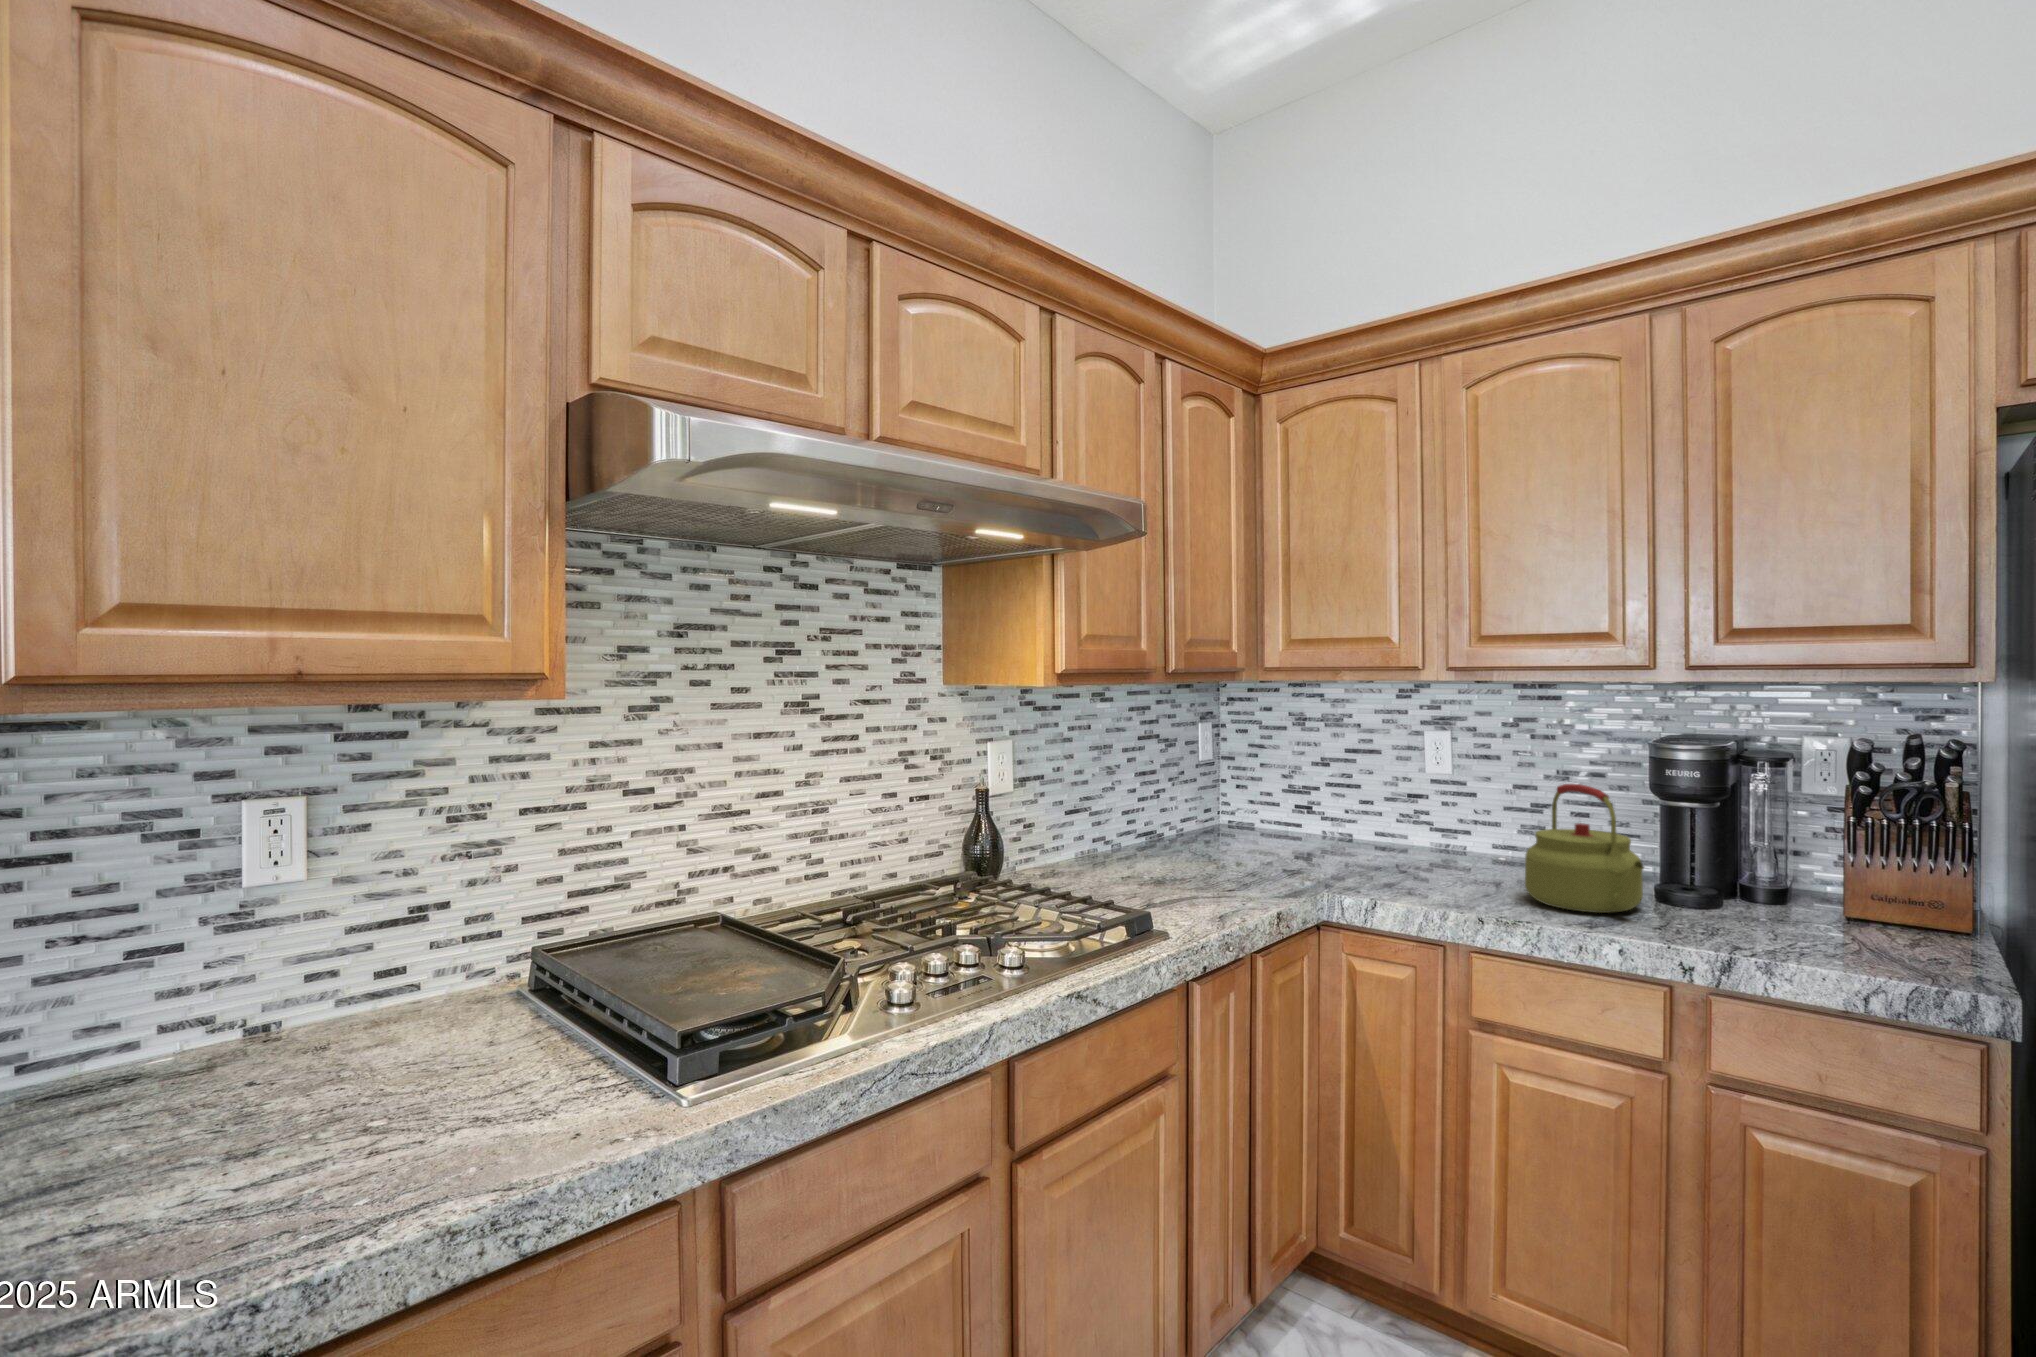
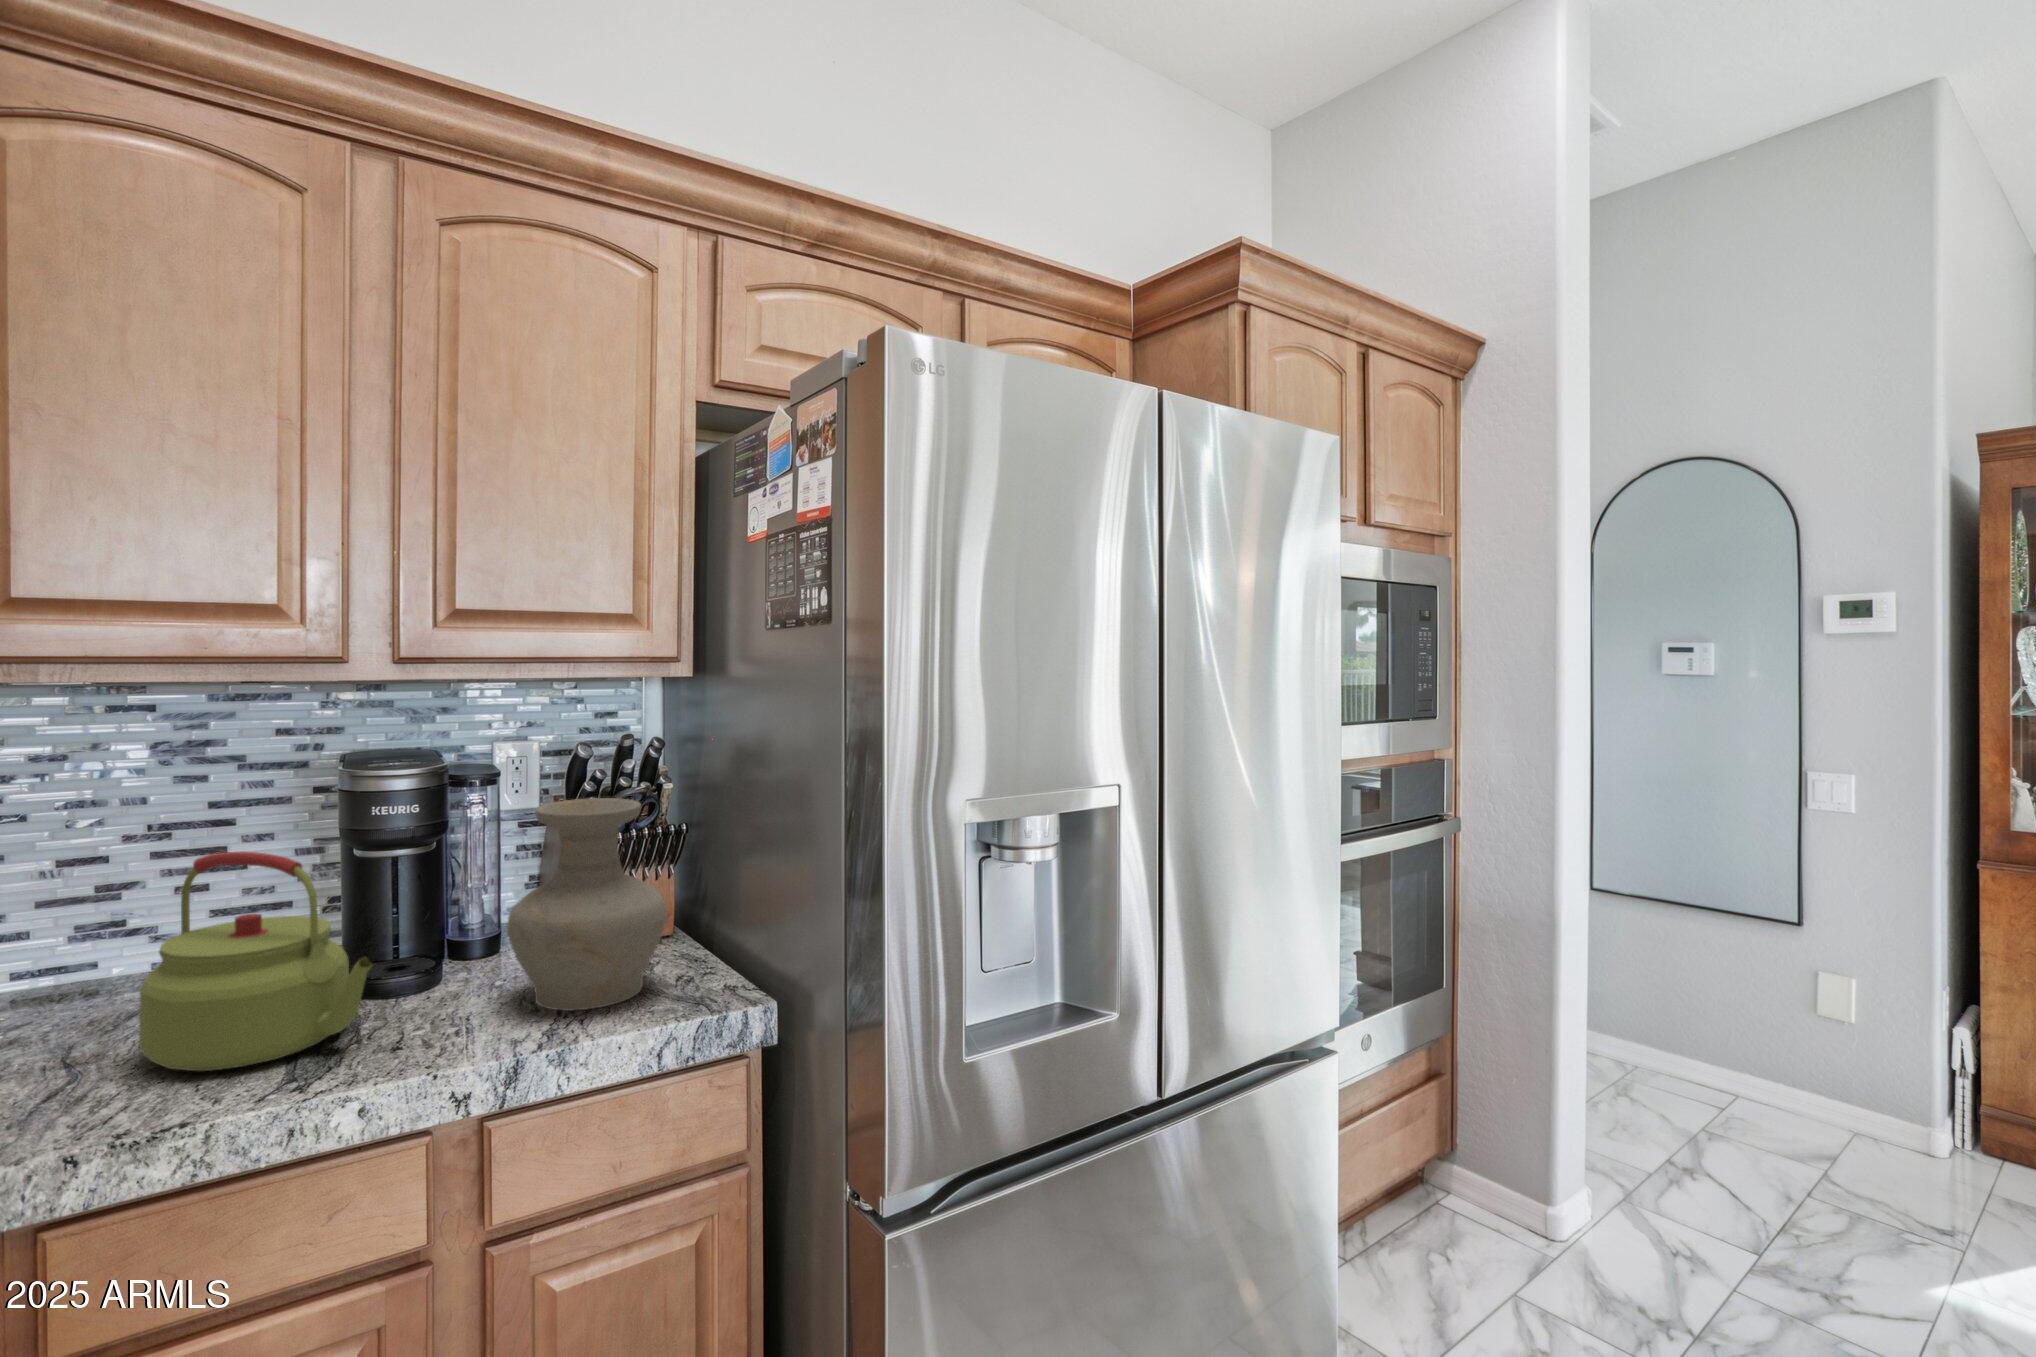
vase: none [1754,782,1914,955] -> present [508,798,667,1011]

